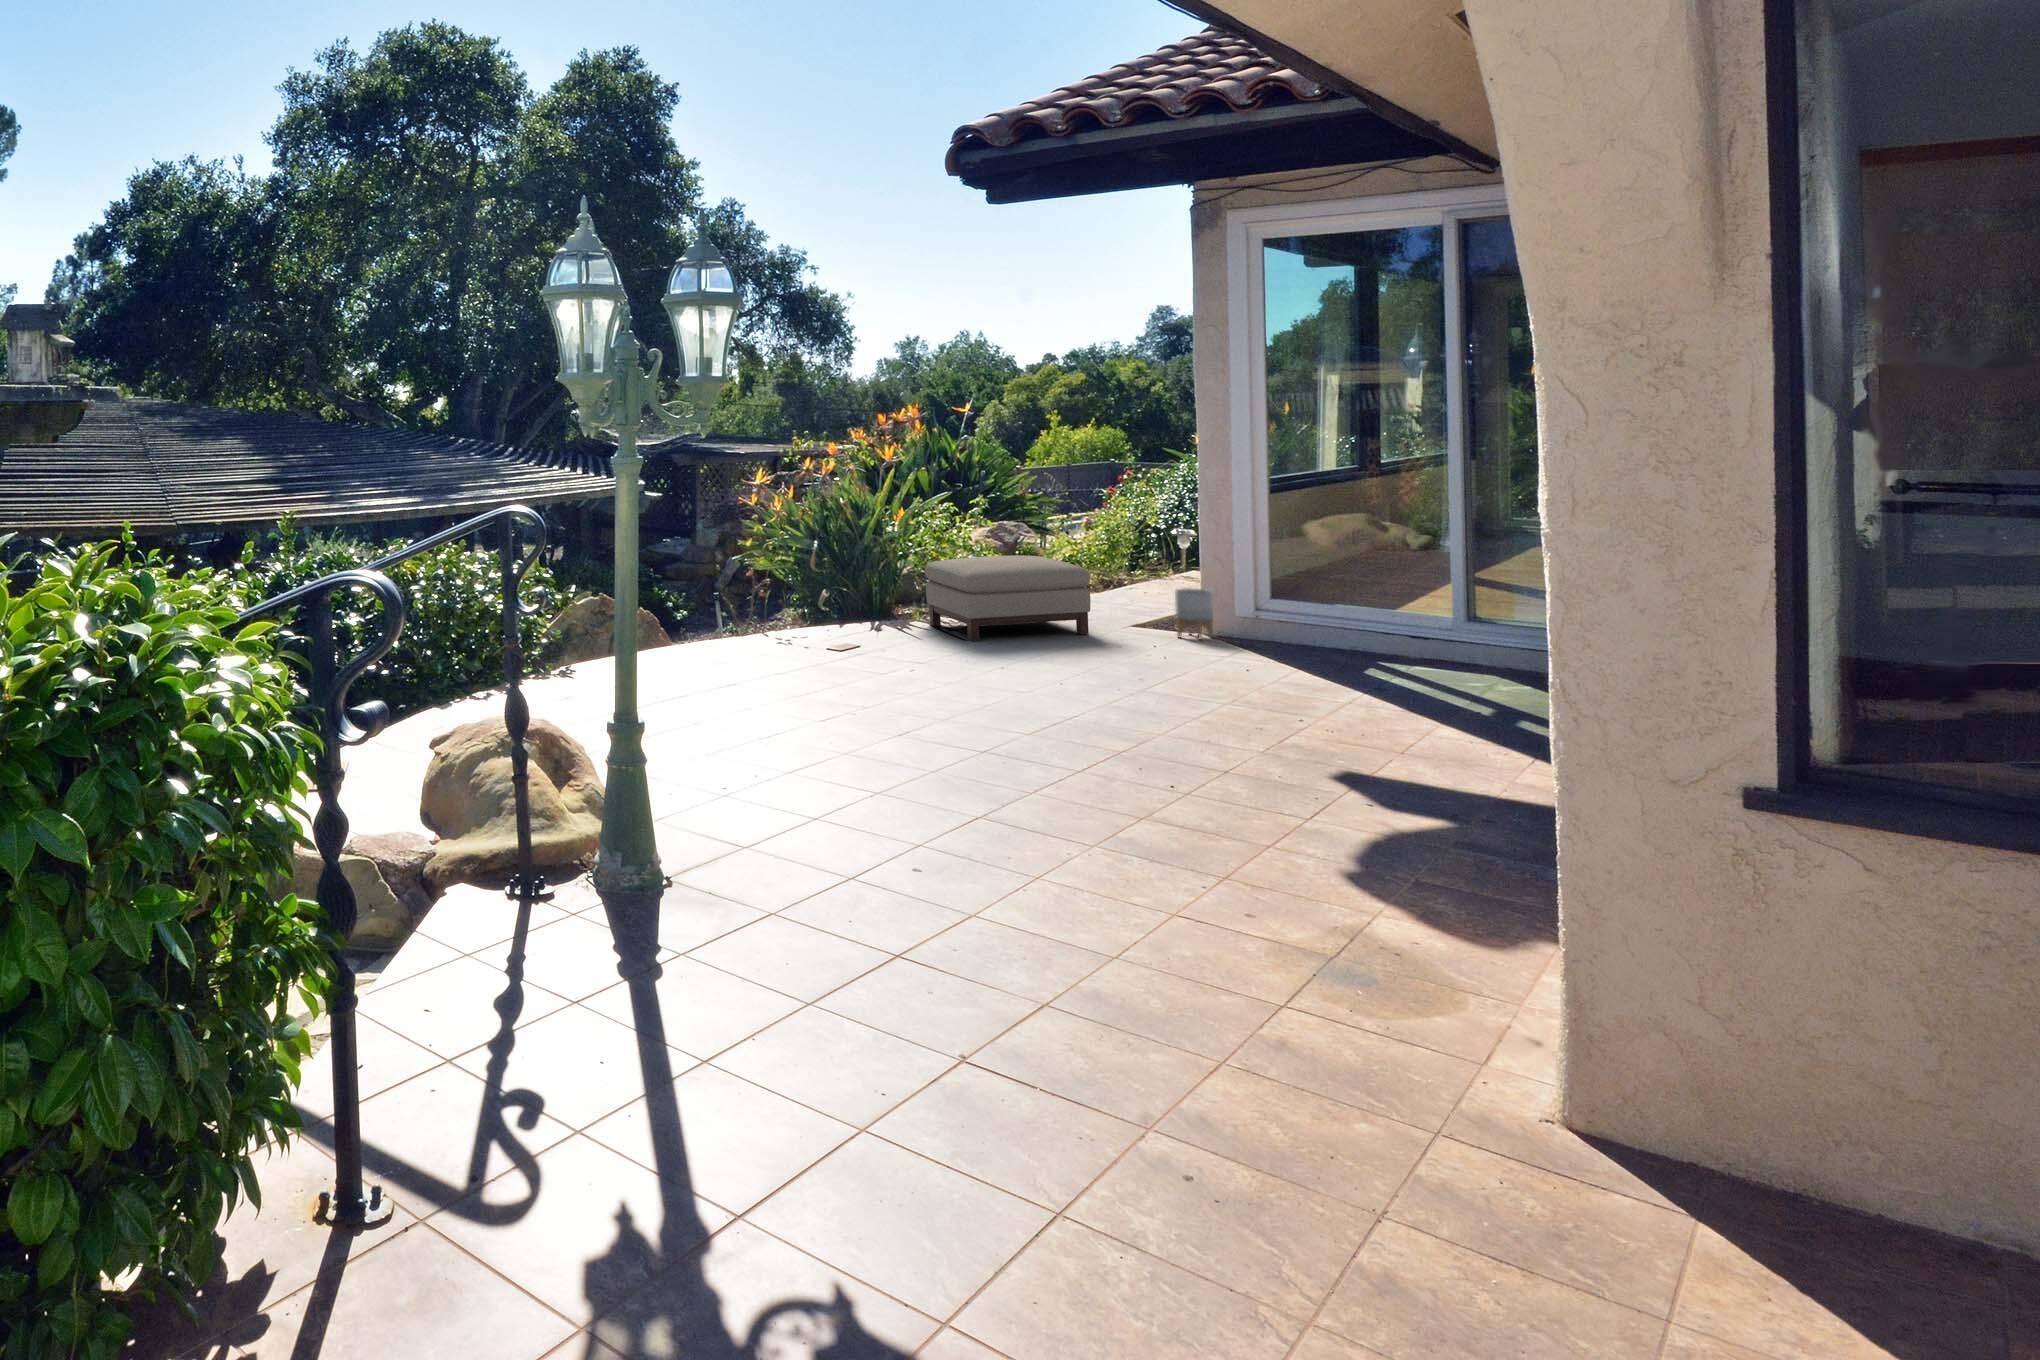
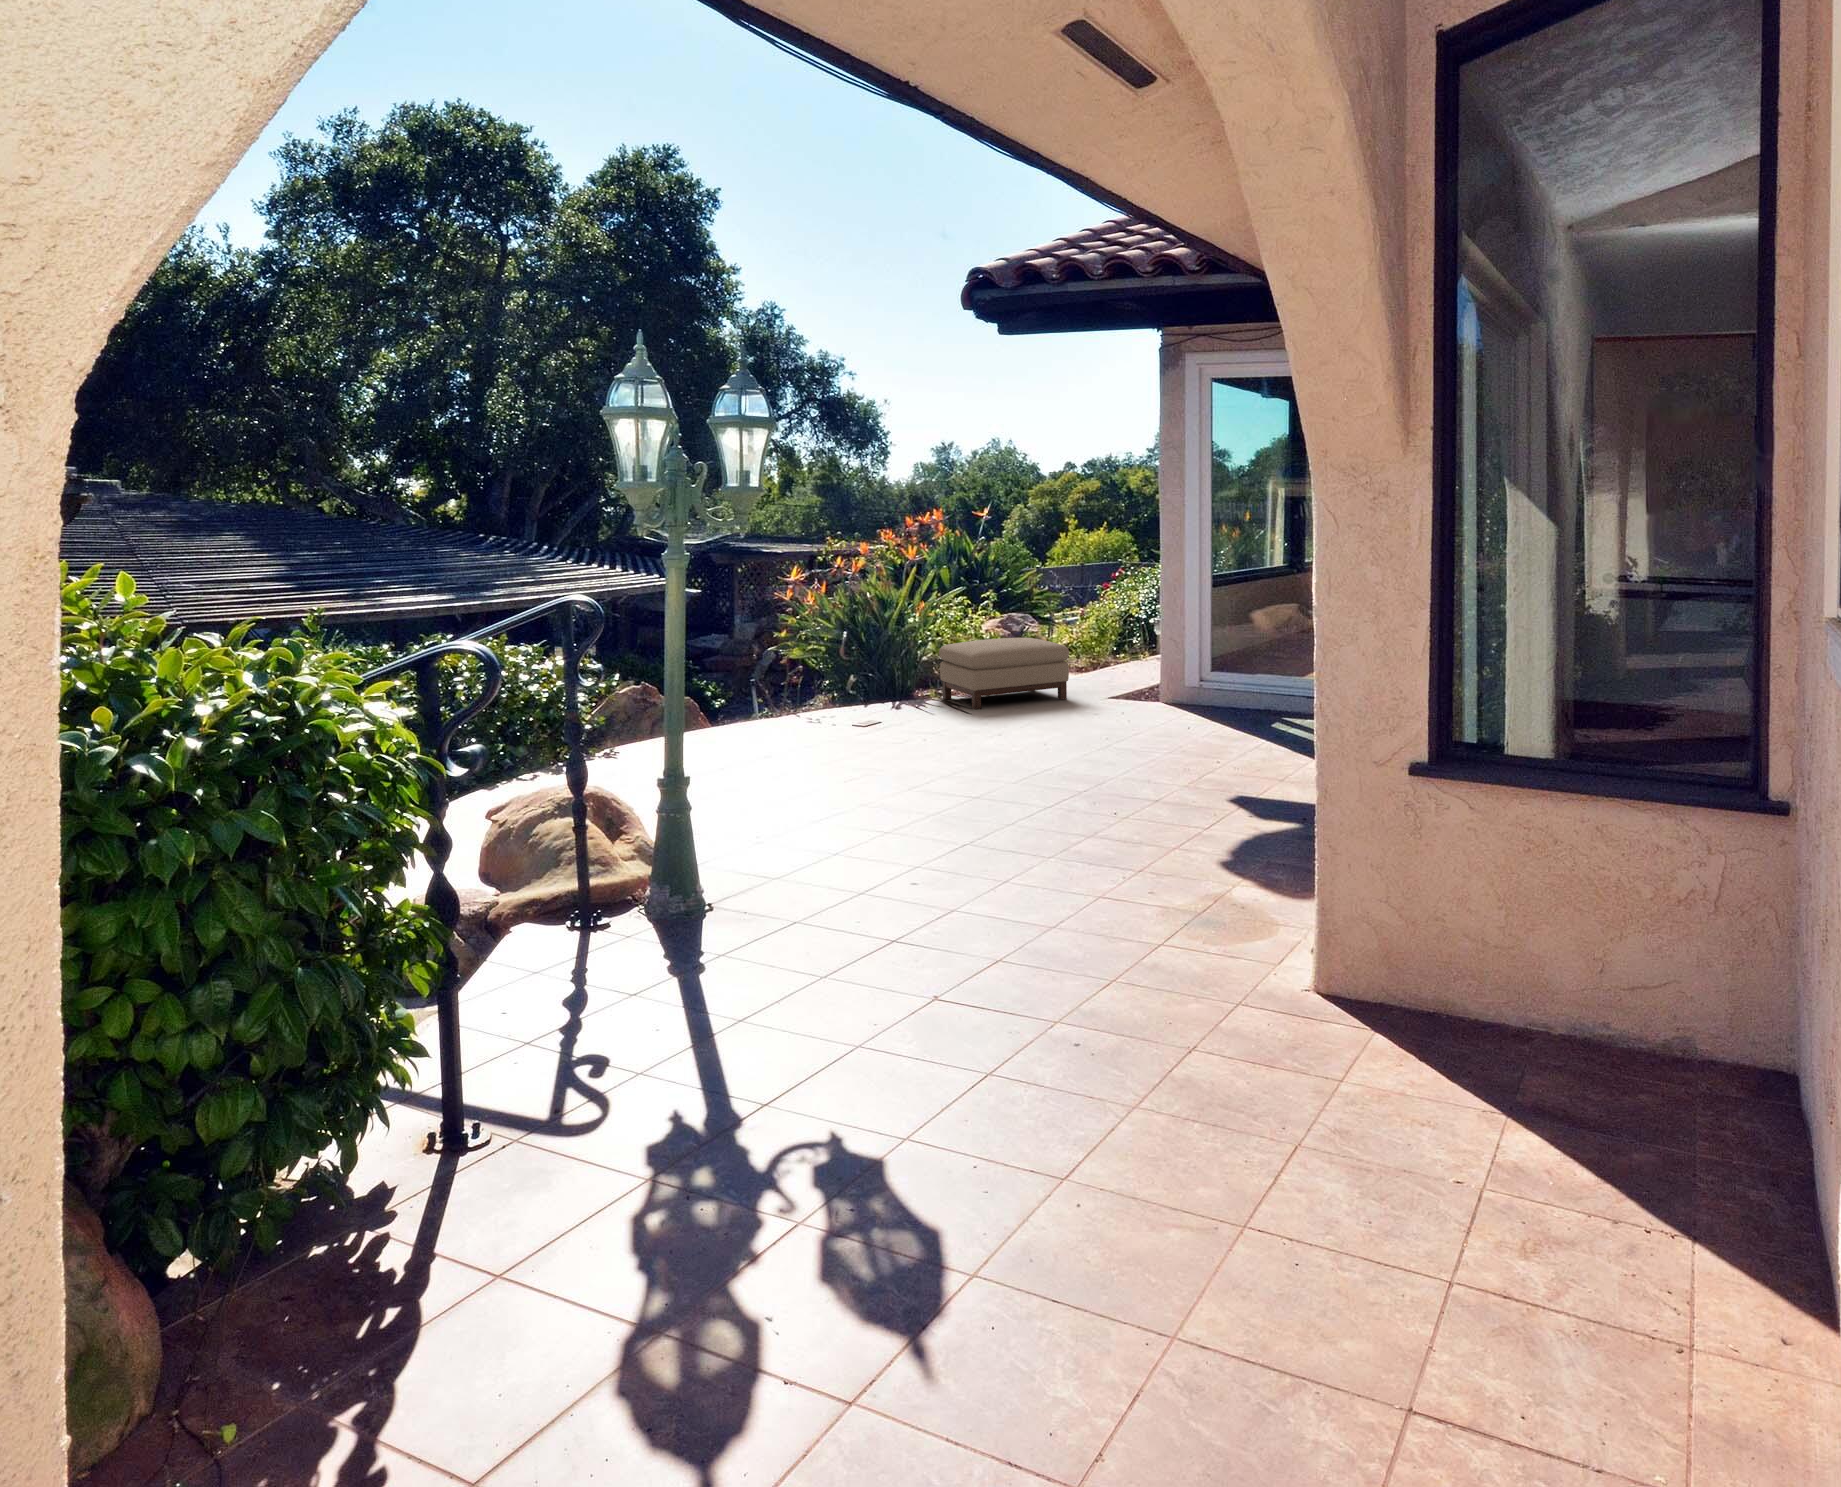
planter: present [1175,588,1213,640] -> none [1131,659,1158,700]

